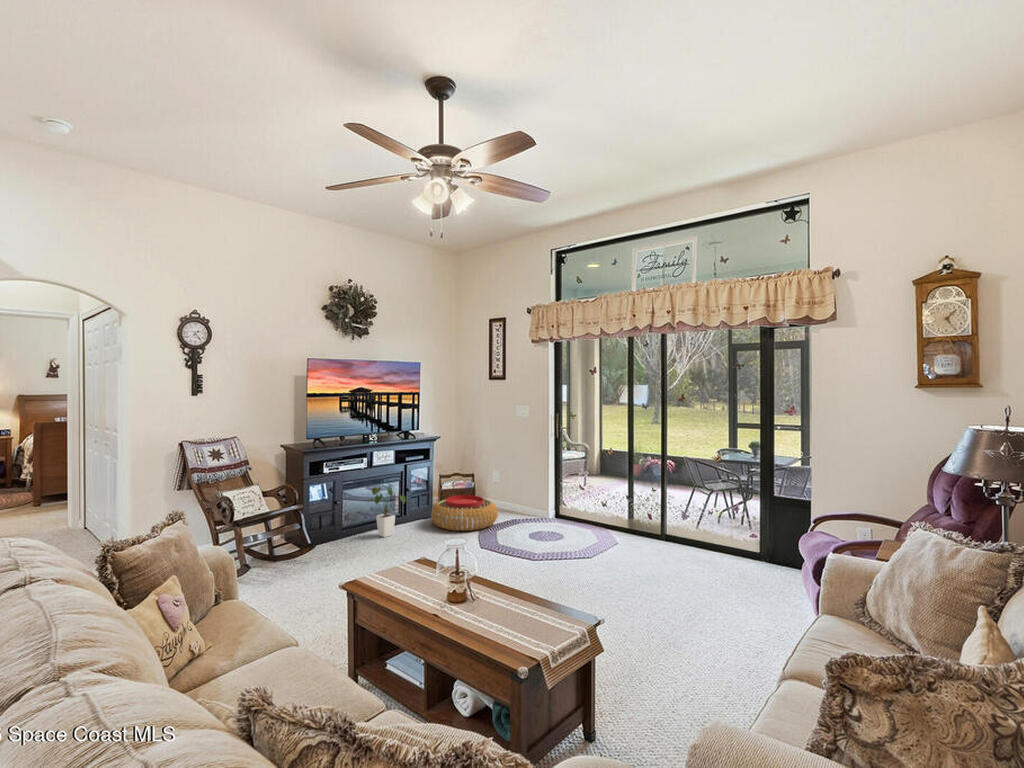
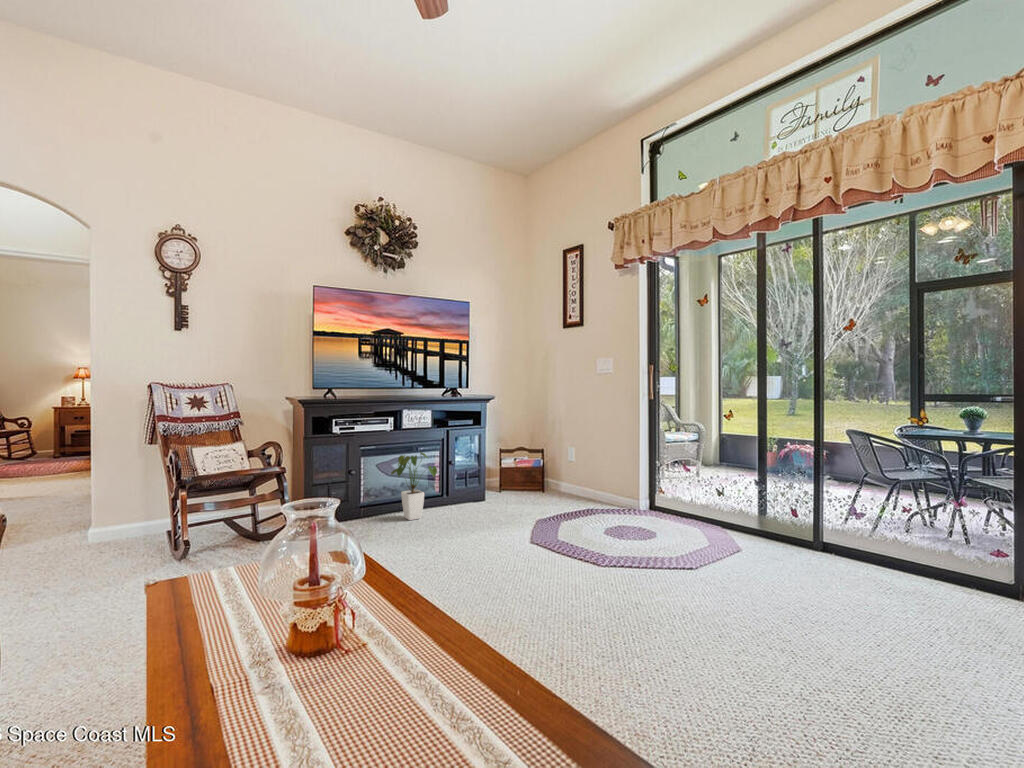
pouf: present [431,495,498,531] -> none [476,473,565,519]

